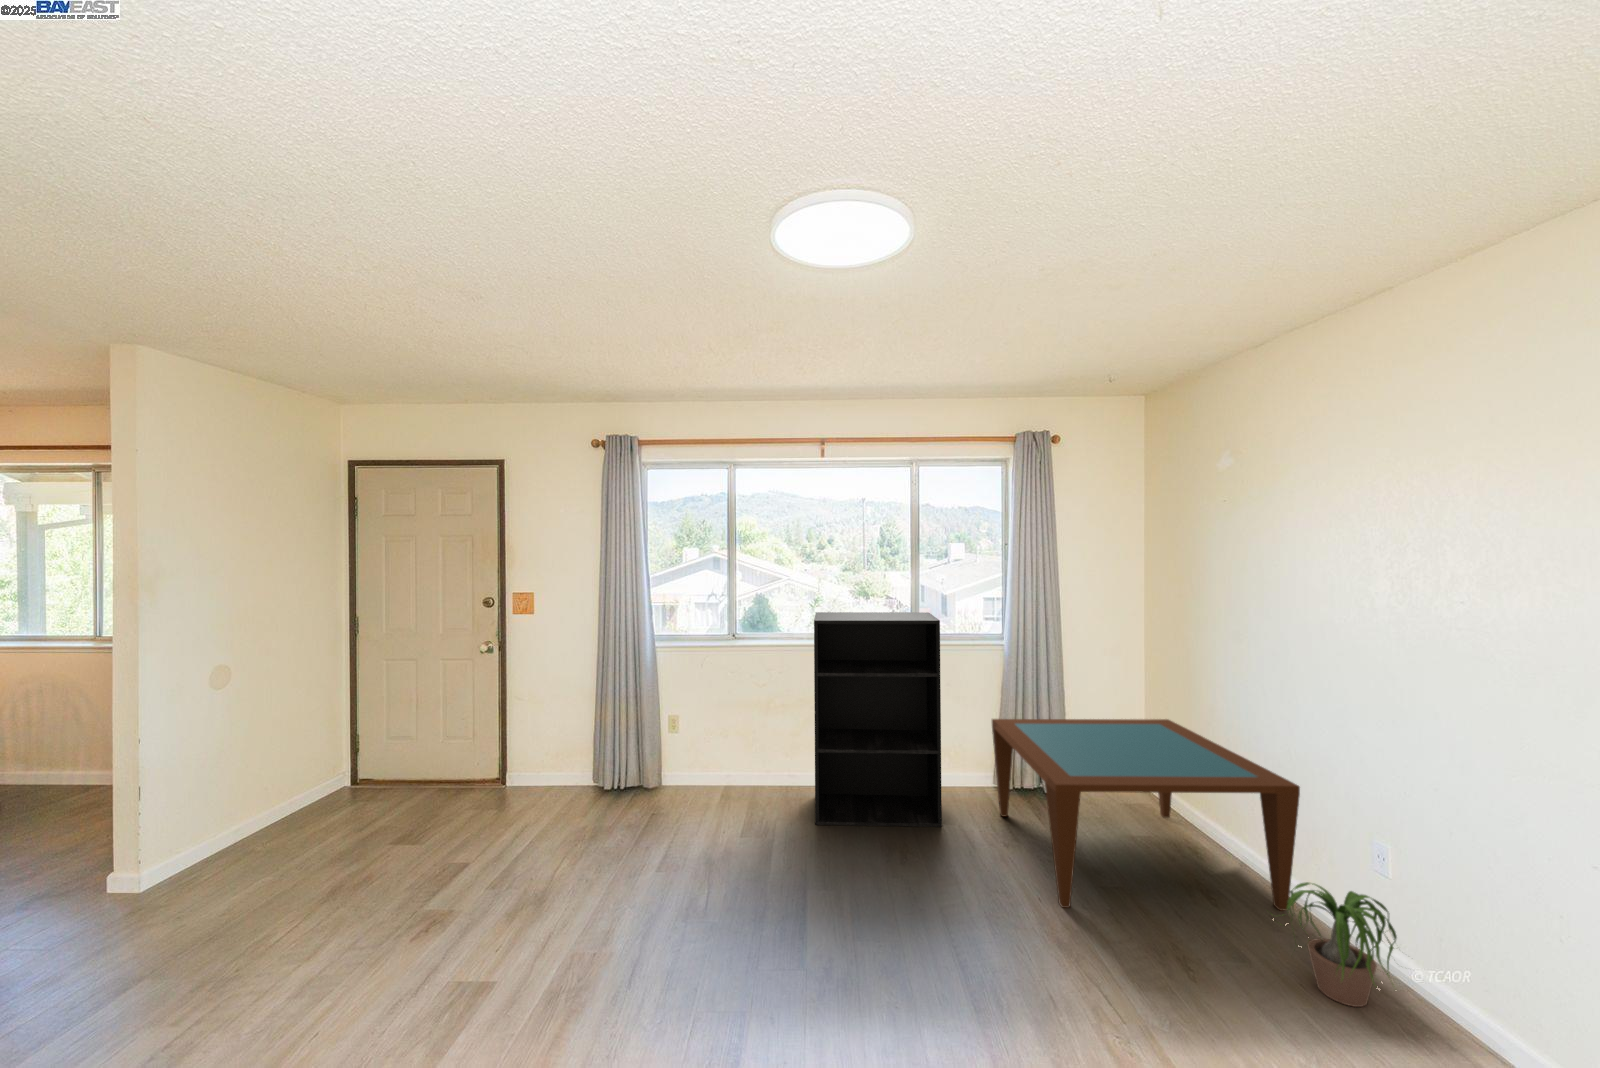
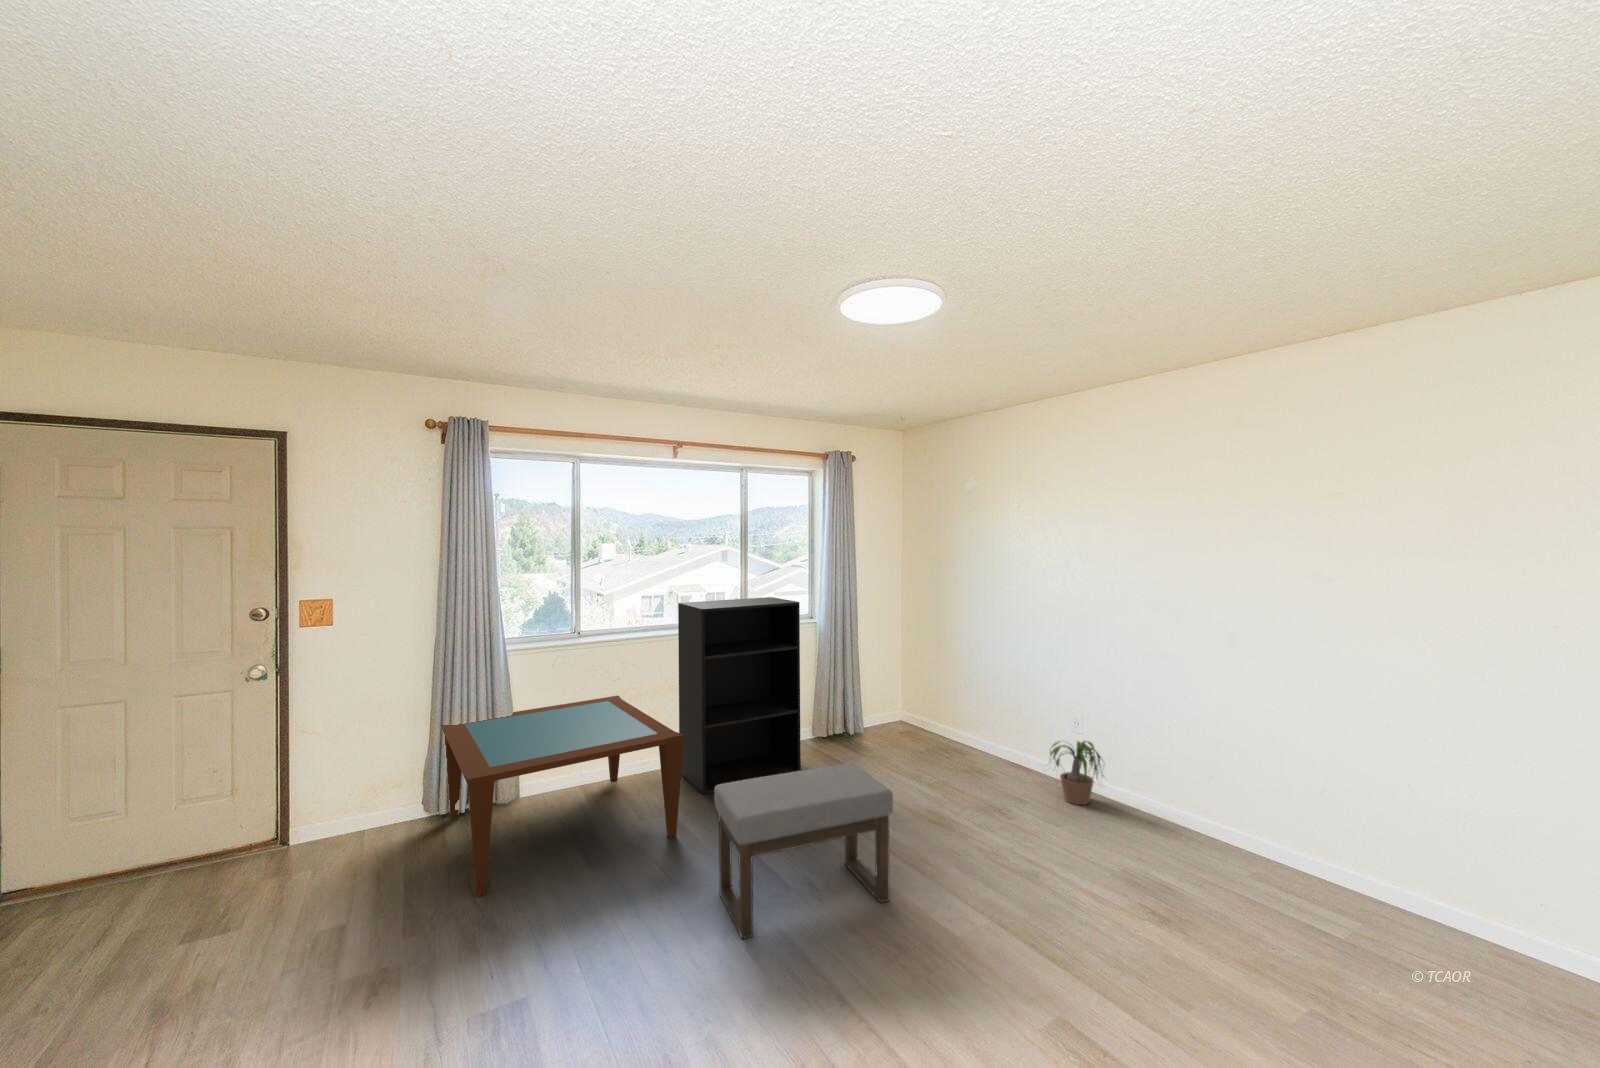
coffee table: present [992,719,1300,911] -> present [442,695,684,897]
ottoman: none [684,816,894,1026] -> present [714,763,893,939]

